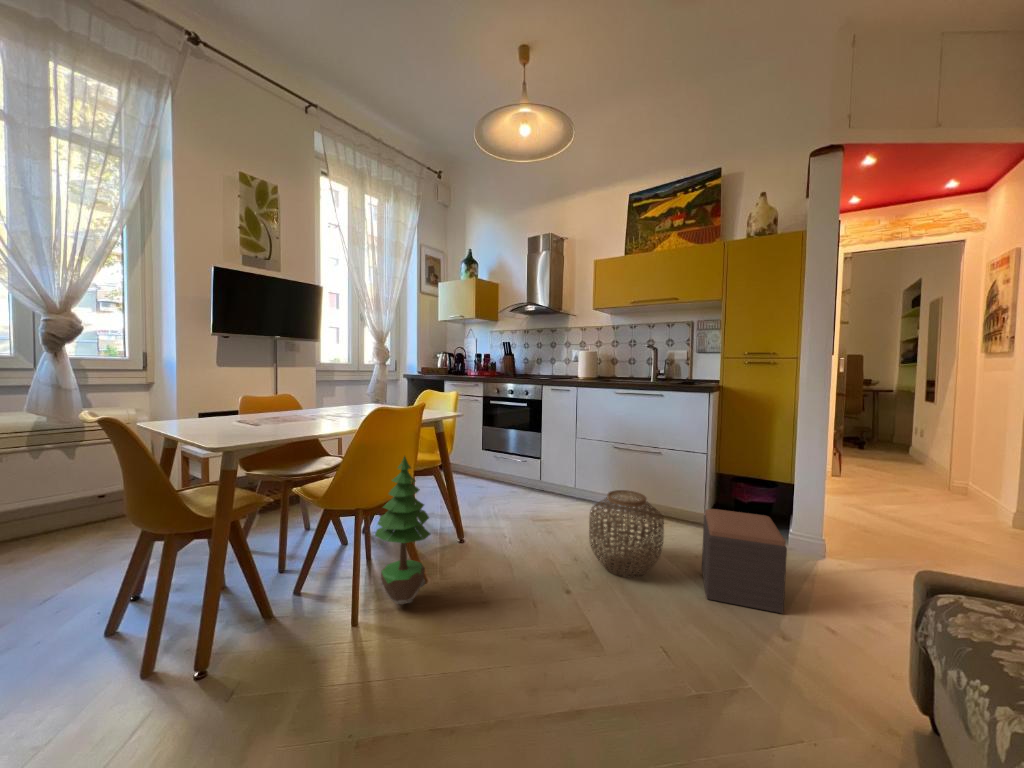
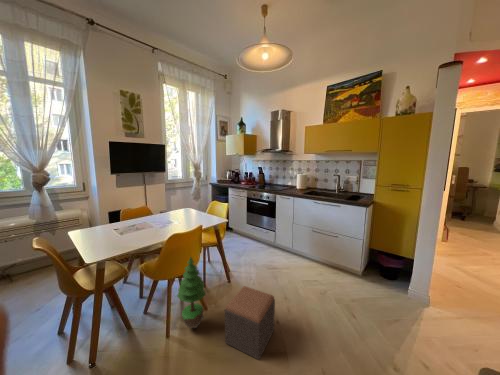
woven basket: present [589,490,664,577] -> none [293,266,334,315]
footstool: present [702,509,787,613] -> present [225,286,275,359]

